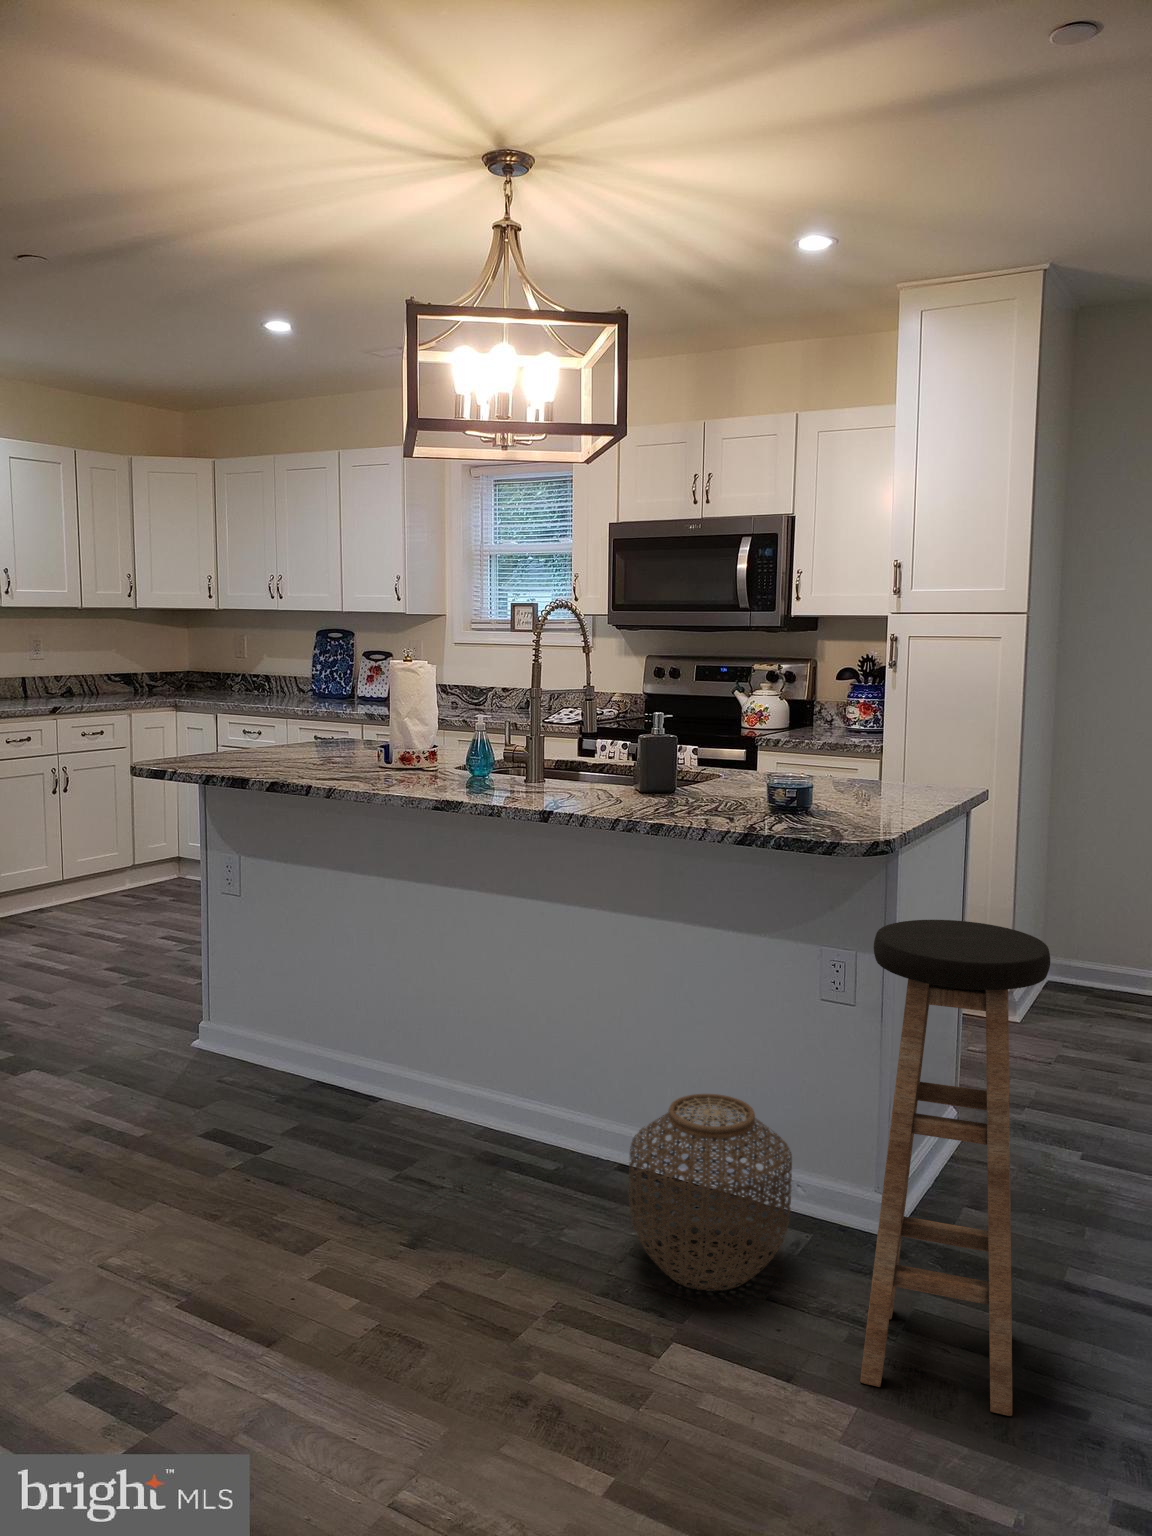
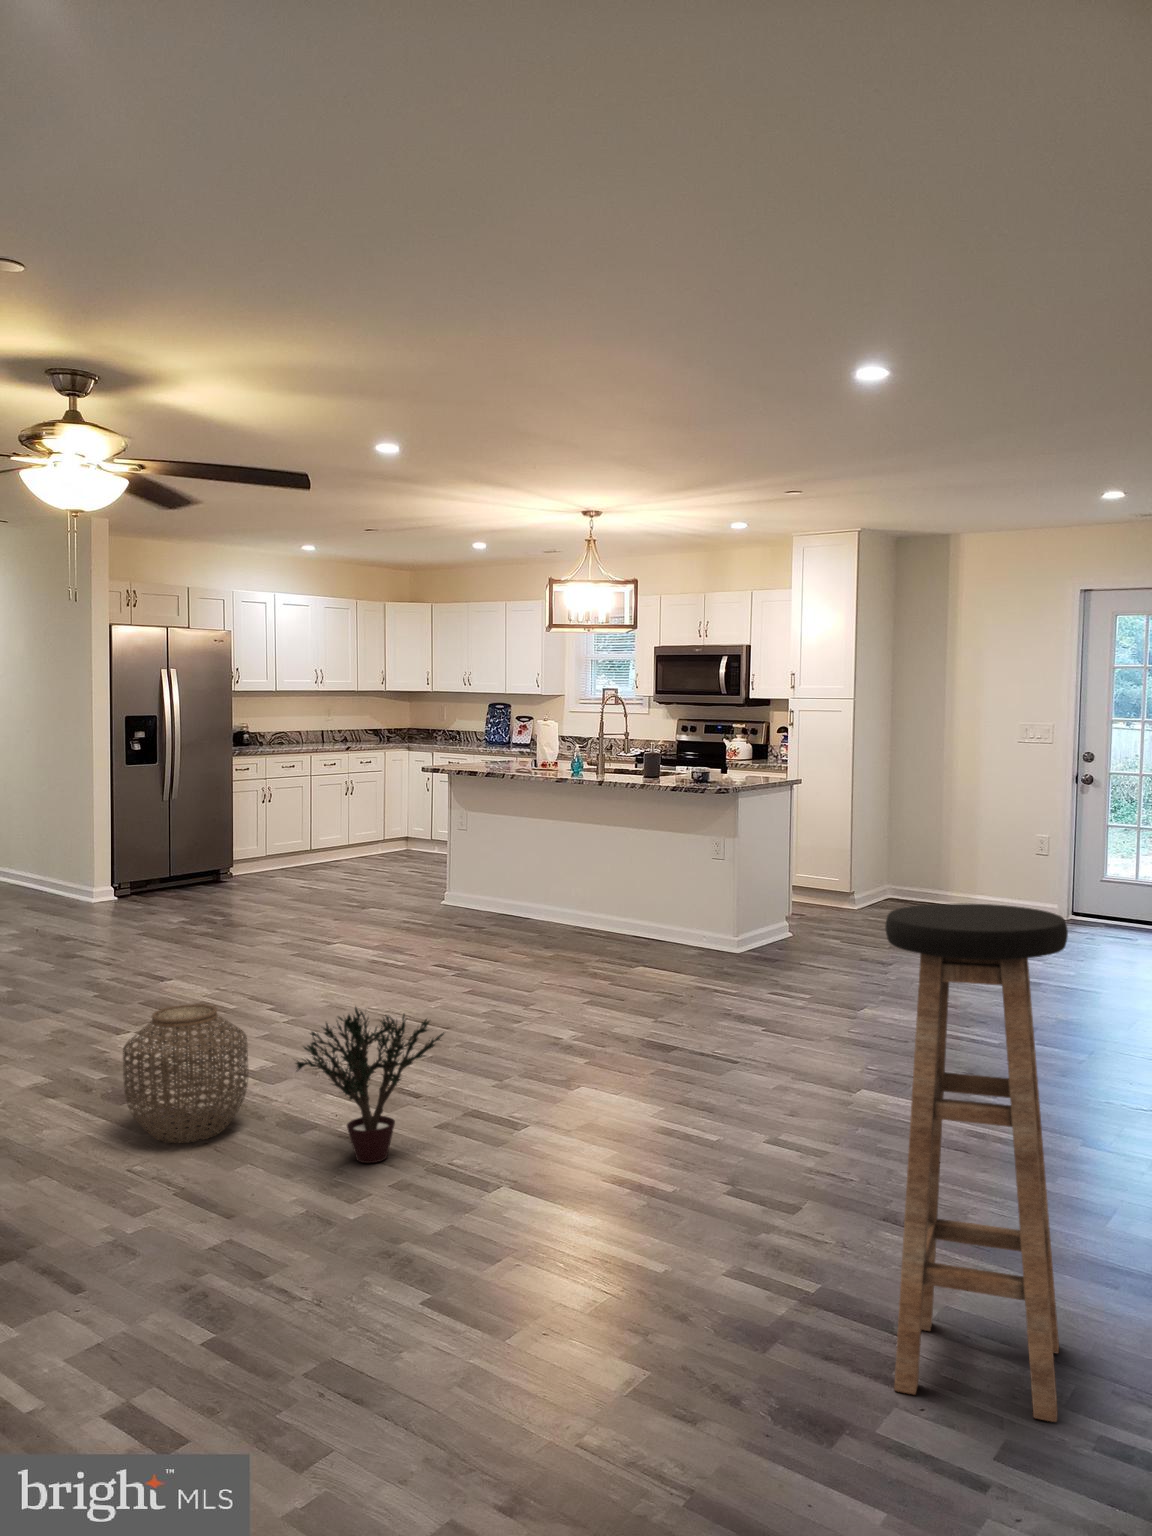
potted plant: none [259,973,416,1129] -> present [296,1007,444,1163]
woven basket: present [629,1094,792,1290] -> present [123,1004,248,1143]

